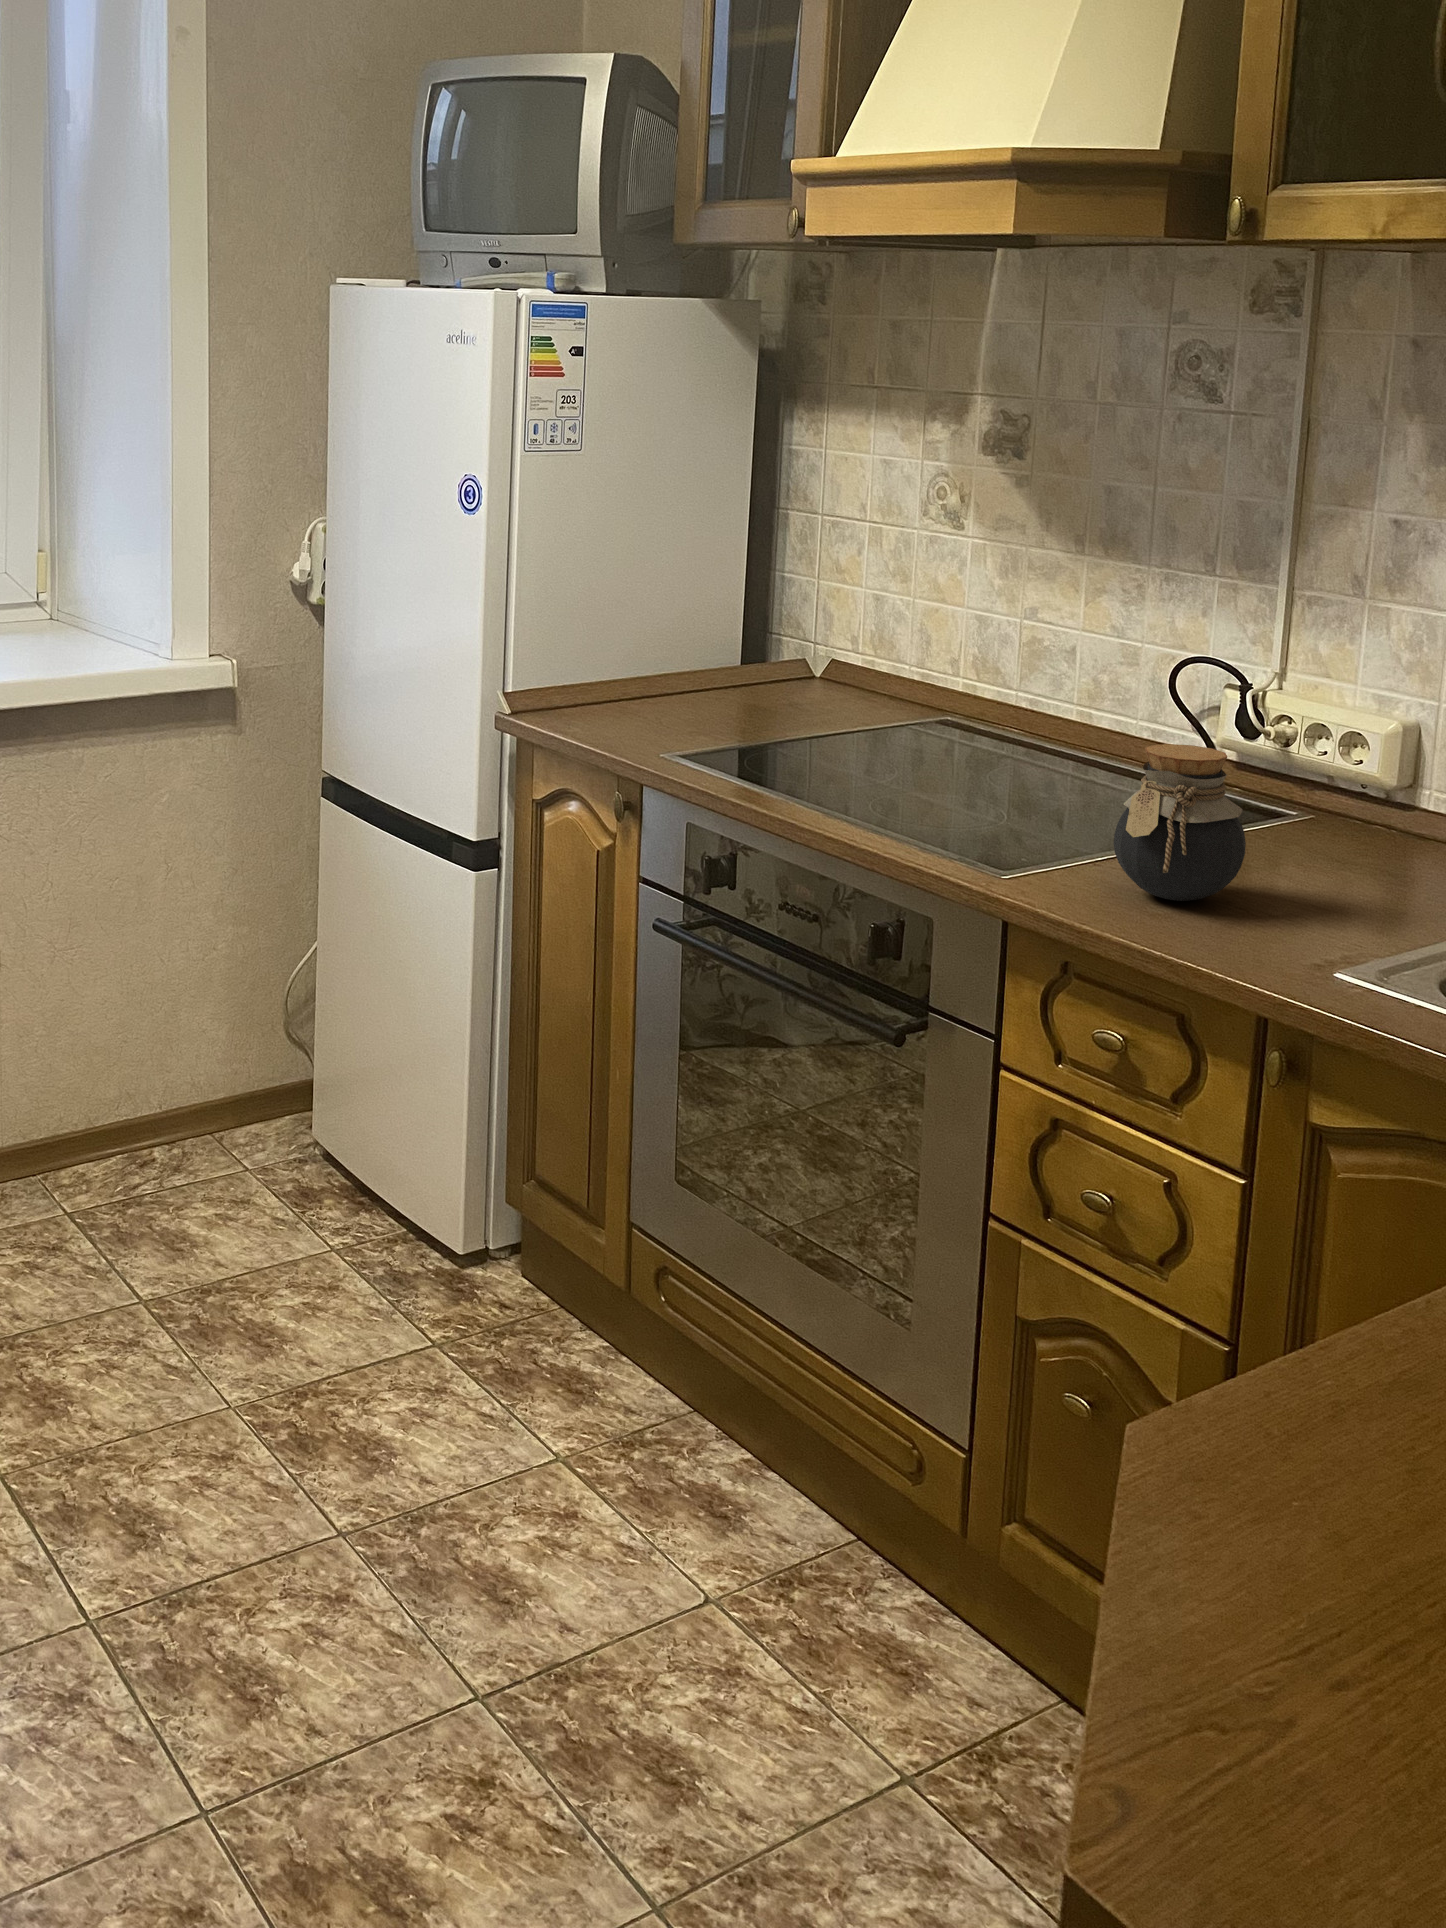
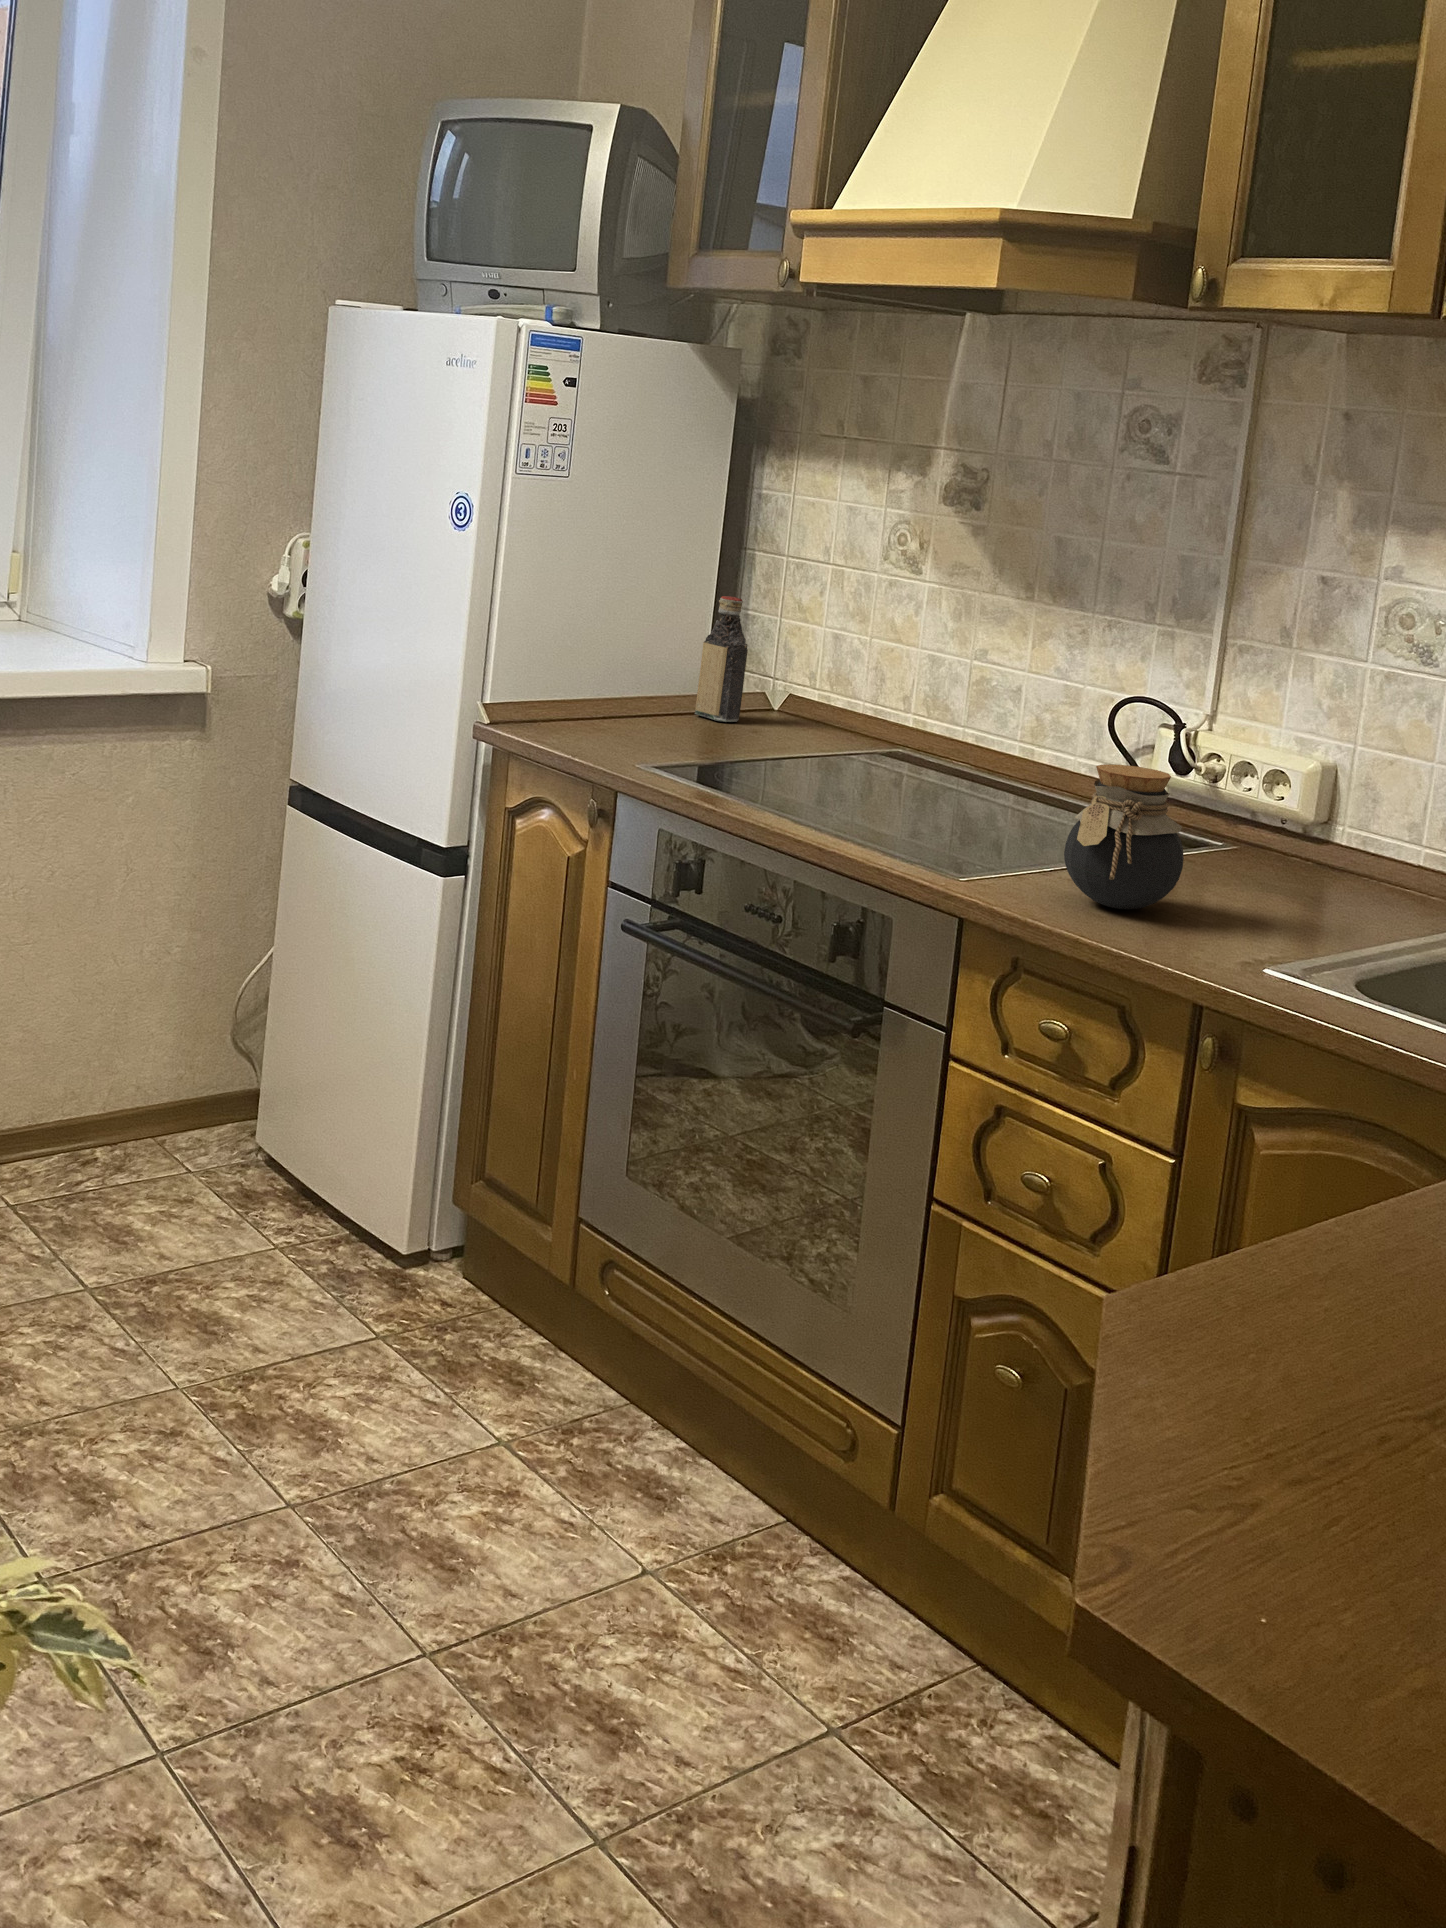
bottle: none [732,561,784,692] -> present [695,596,748,722]

